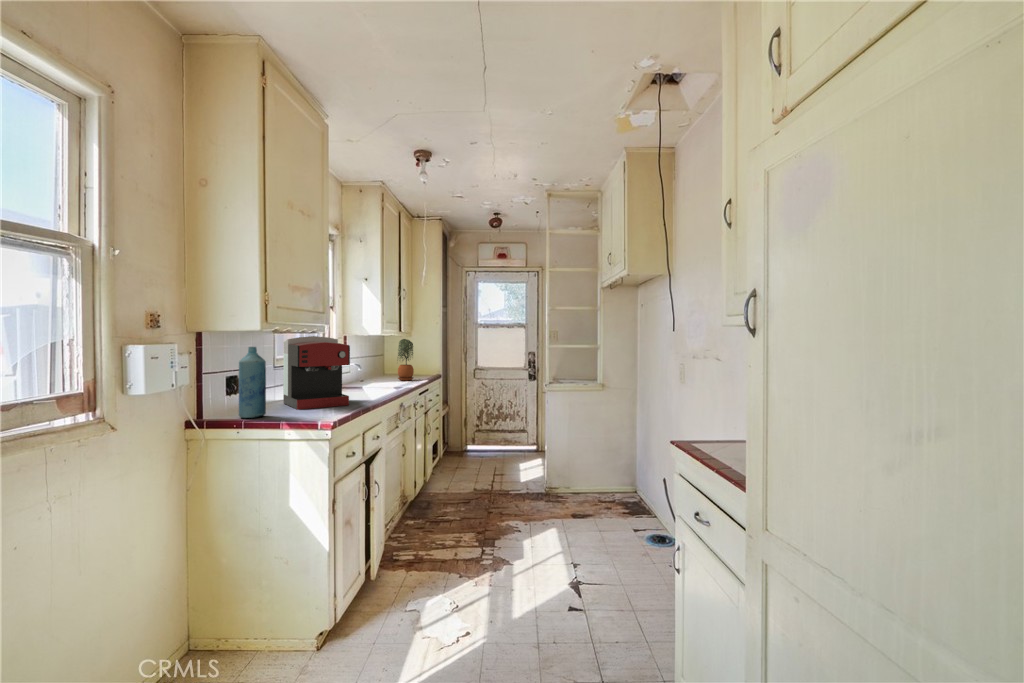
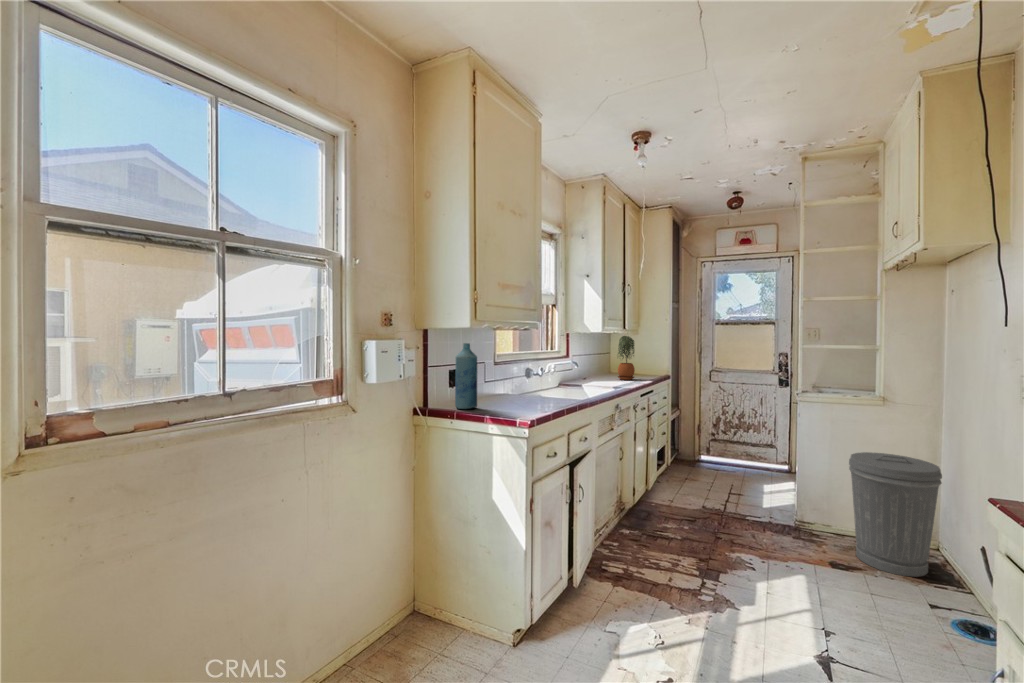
coffee maker: present [283,336,350,410] -> none [499,333,556,404]
trash can: none [580,425,634,512] -> present [849,452,942,577]

